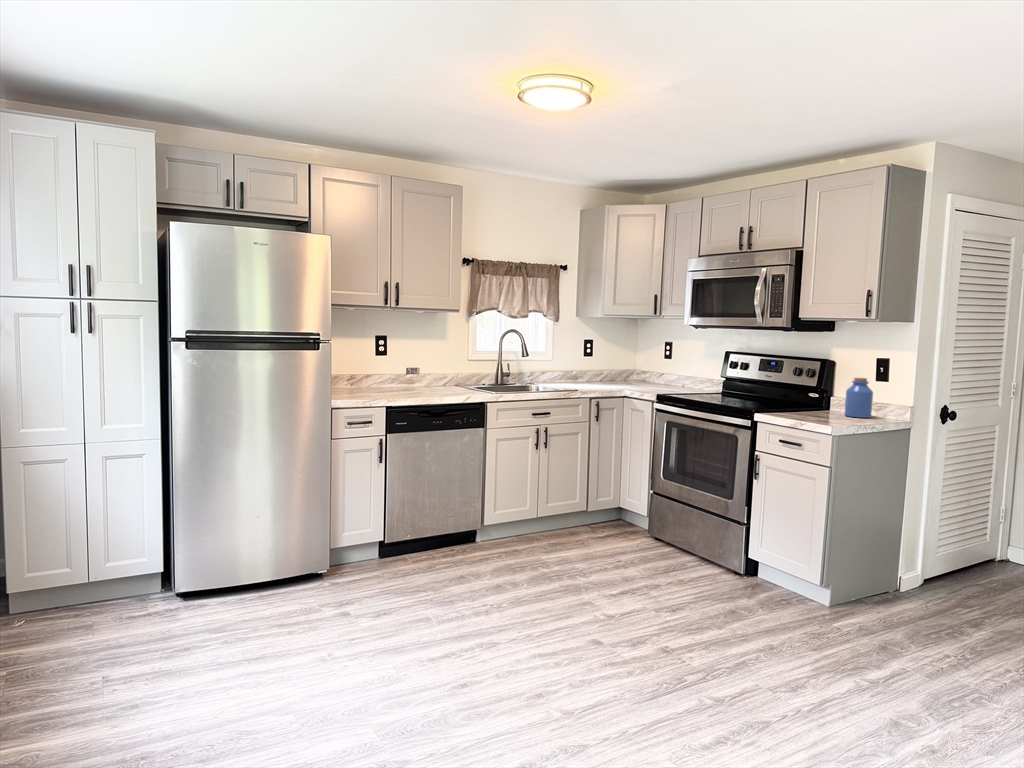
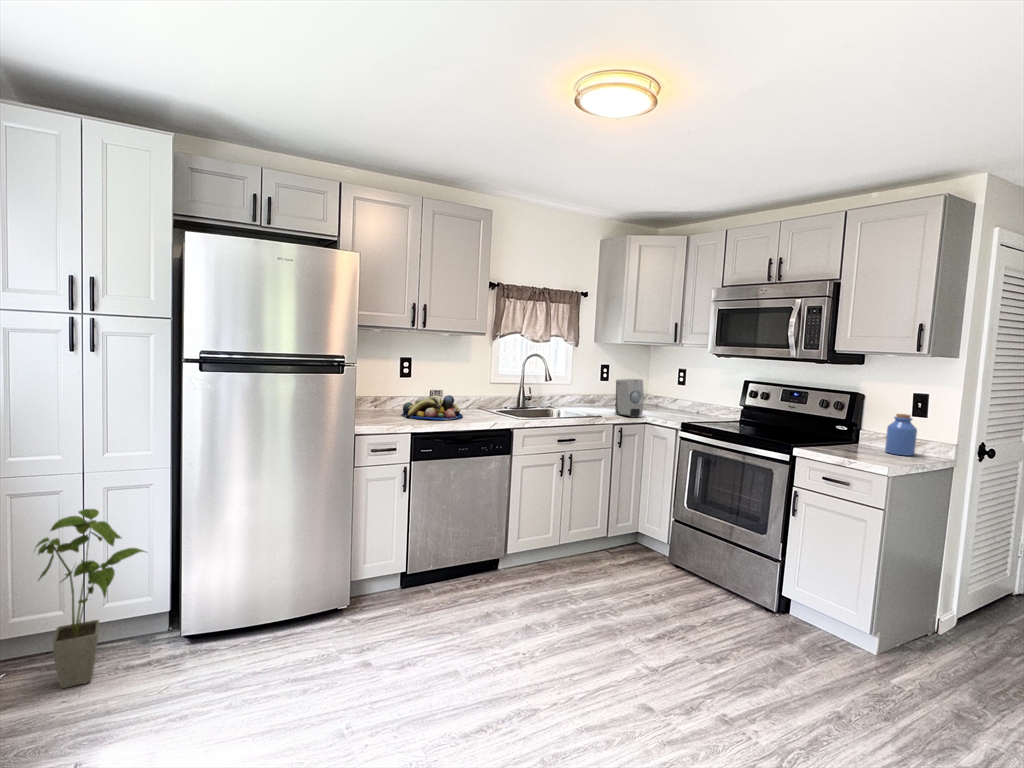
soap dispenser: none [595,352,622,391] -> present [615,379,644,418]
fruit bowl: none [377,371,438,395] -> present [402,395,463,420]
house plant: none [47,472,144,631] -> present [36,509,147,688]

